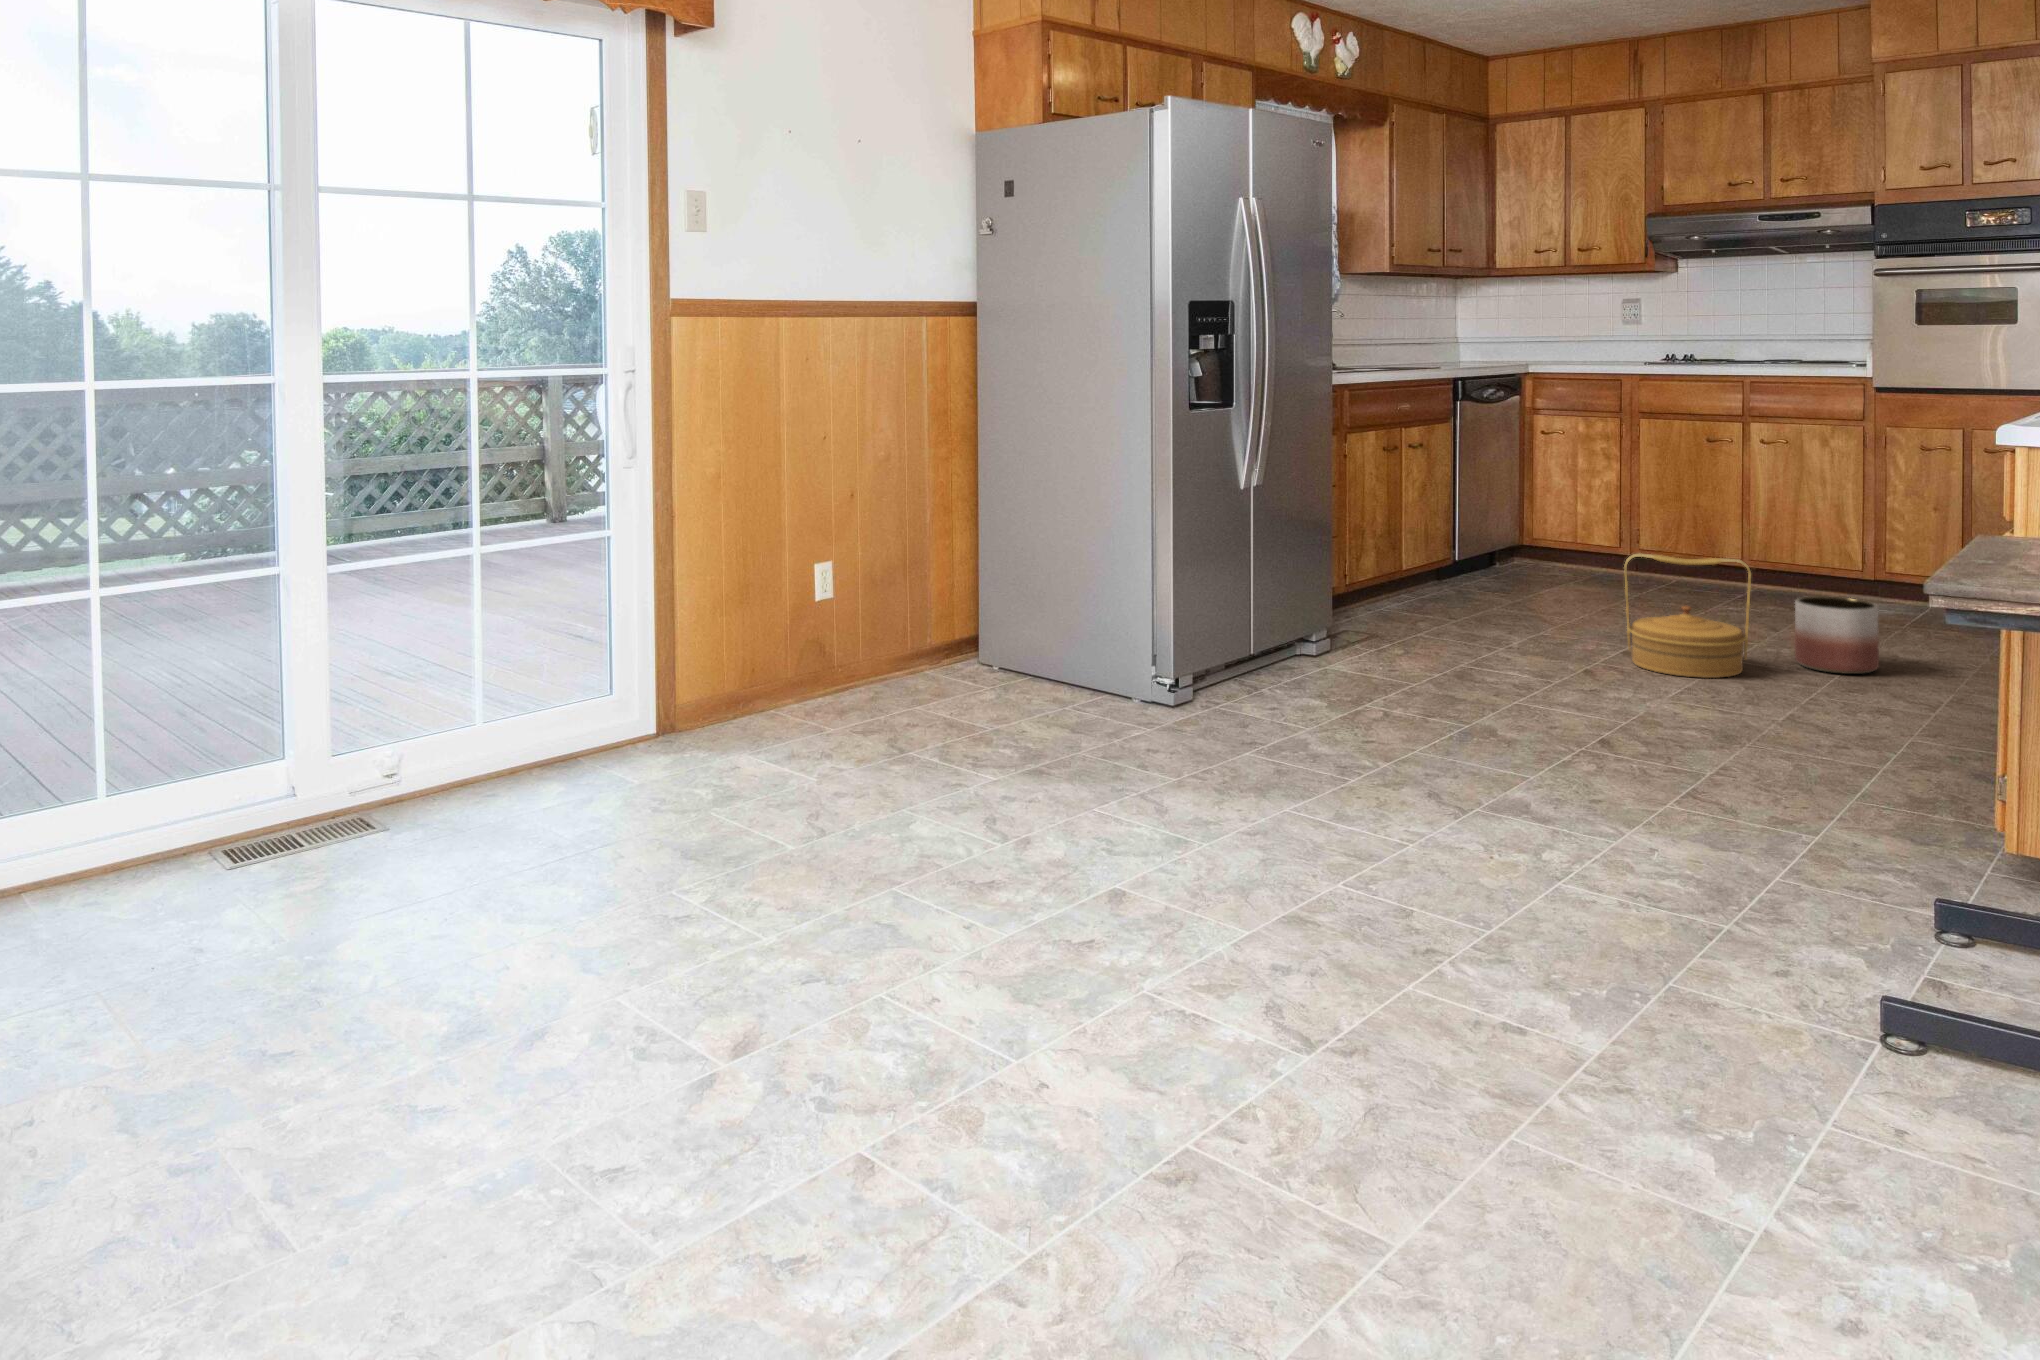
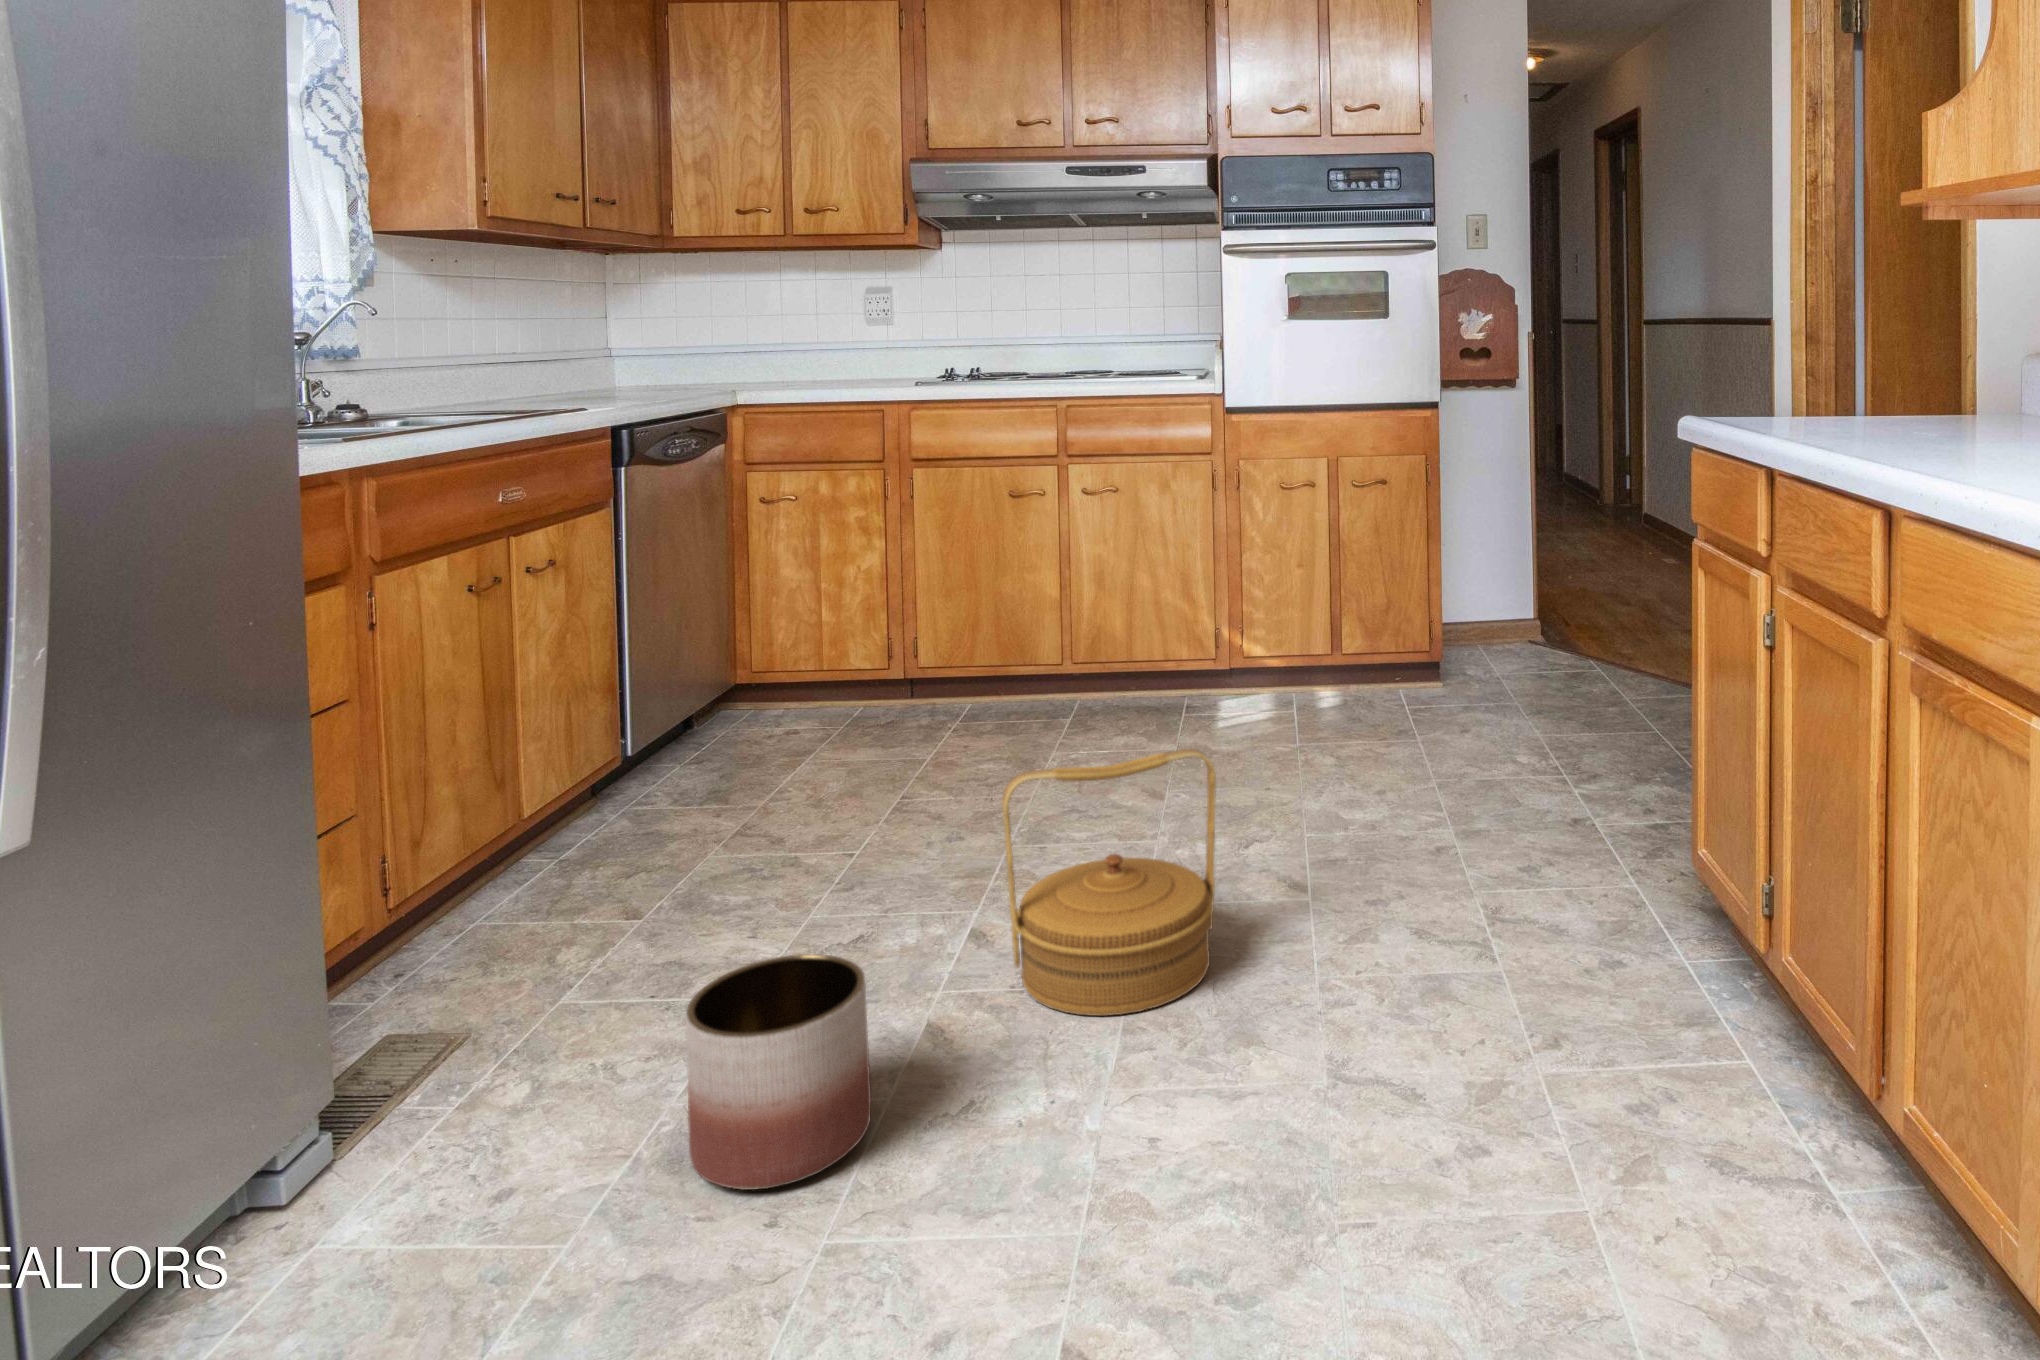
planter: present [1795,596,1879,674] -> present [686,954,871,1190]

